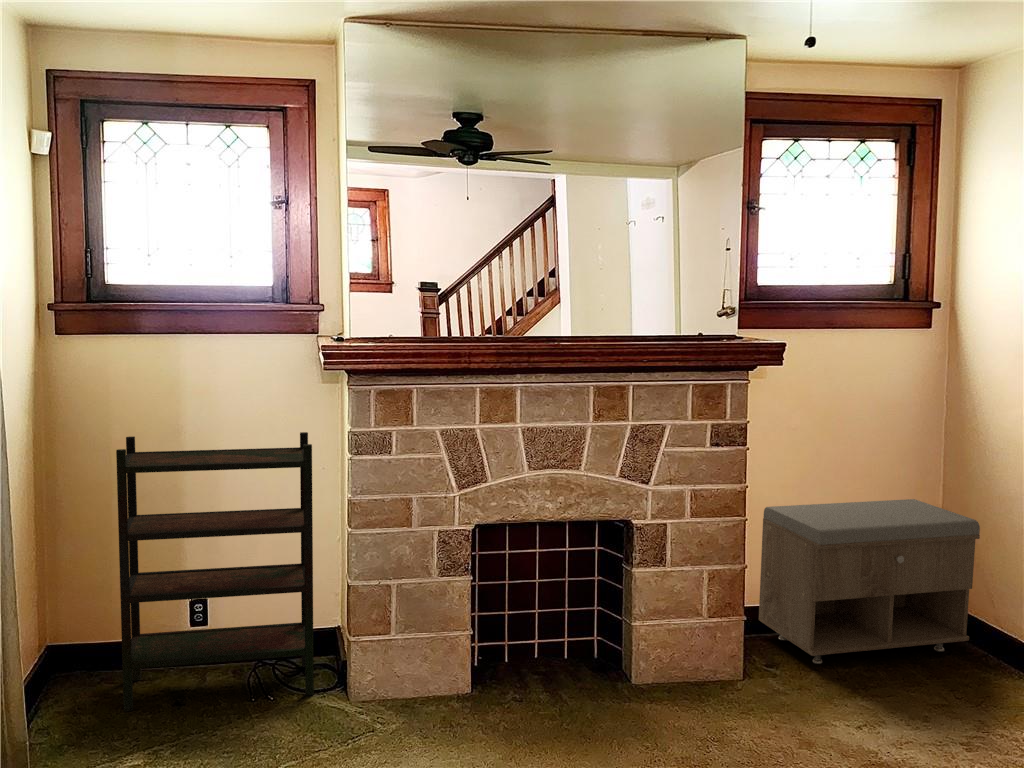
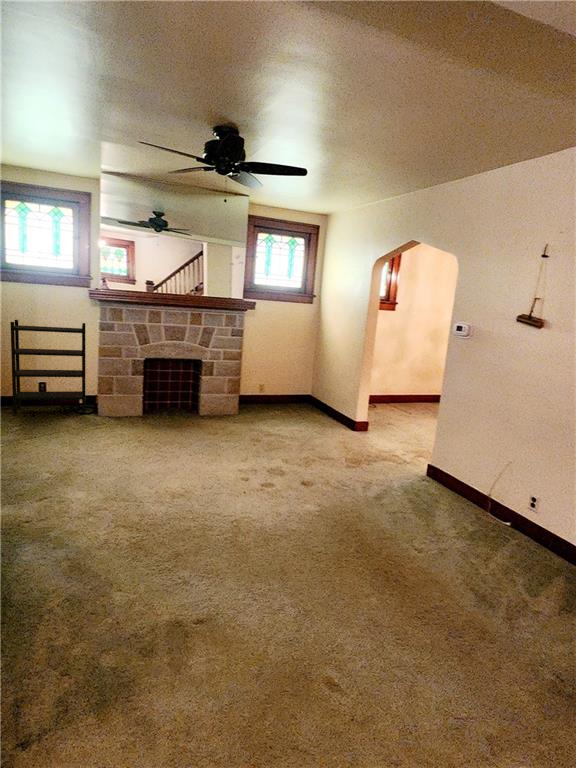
storage bench: present [759,499,980,664] -> none [250,361,321,413]

